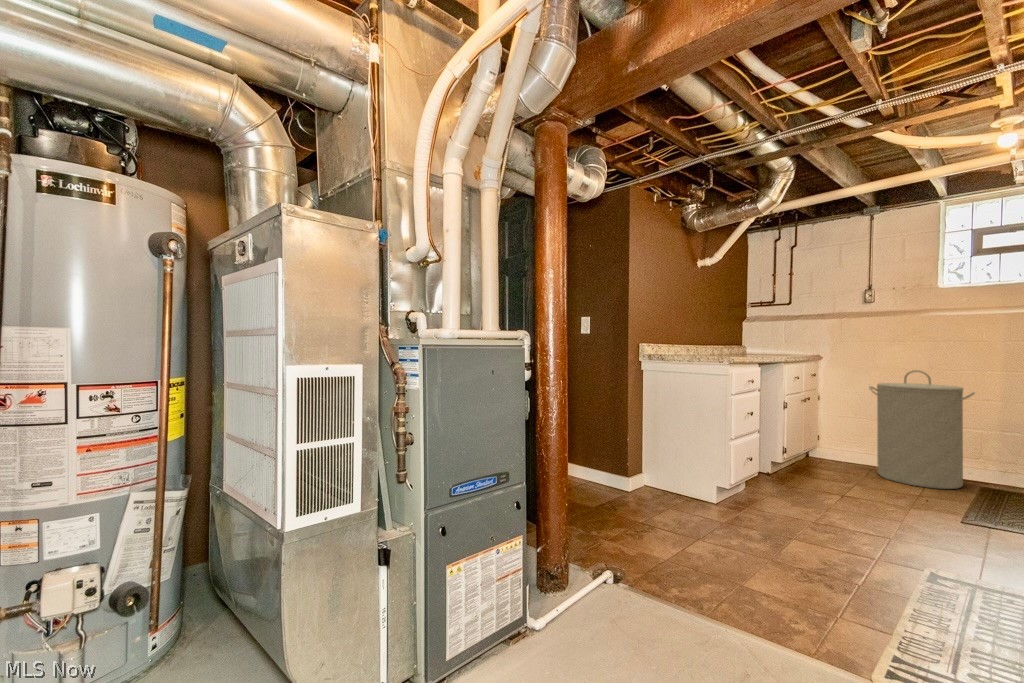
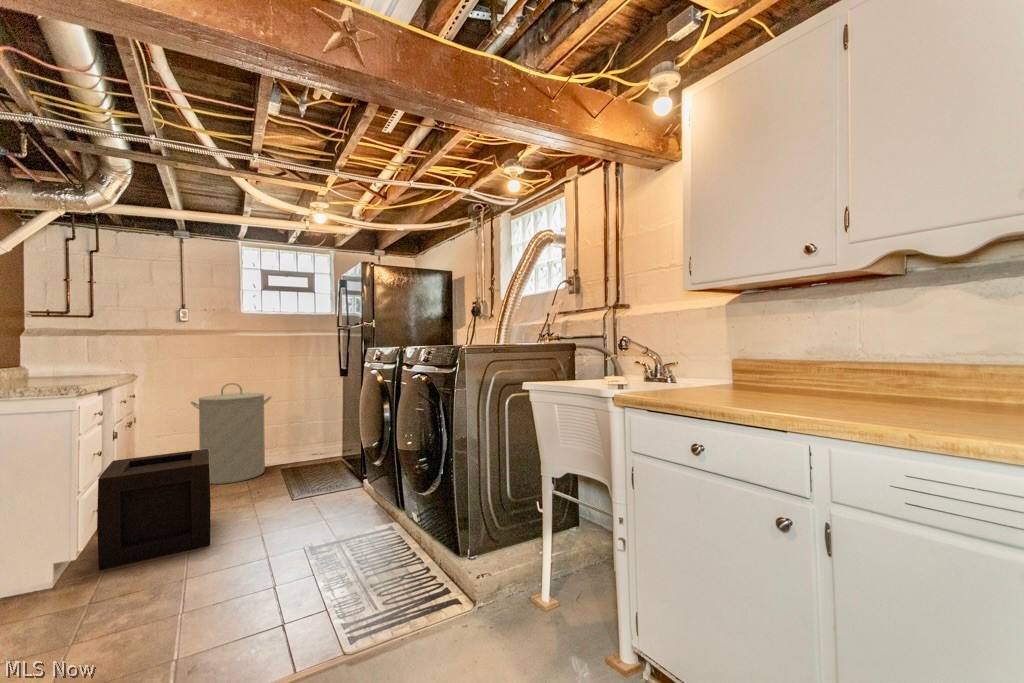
wooden crate: none [746,421,855,522] -> present [97,449,211,570]

